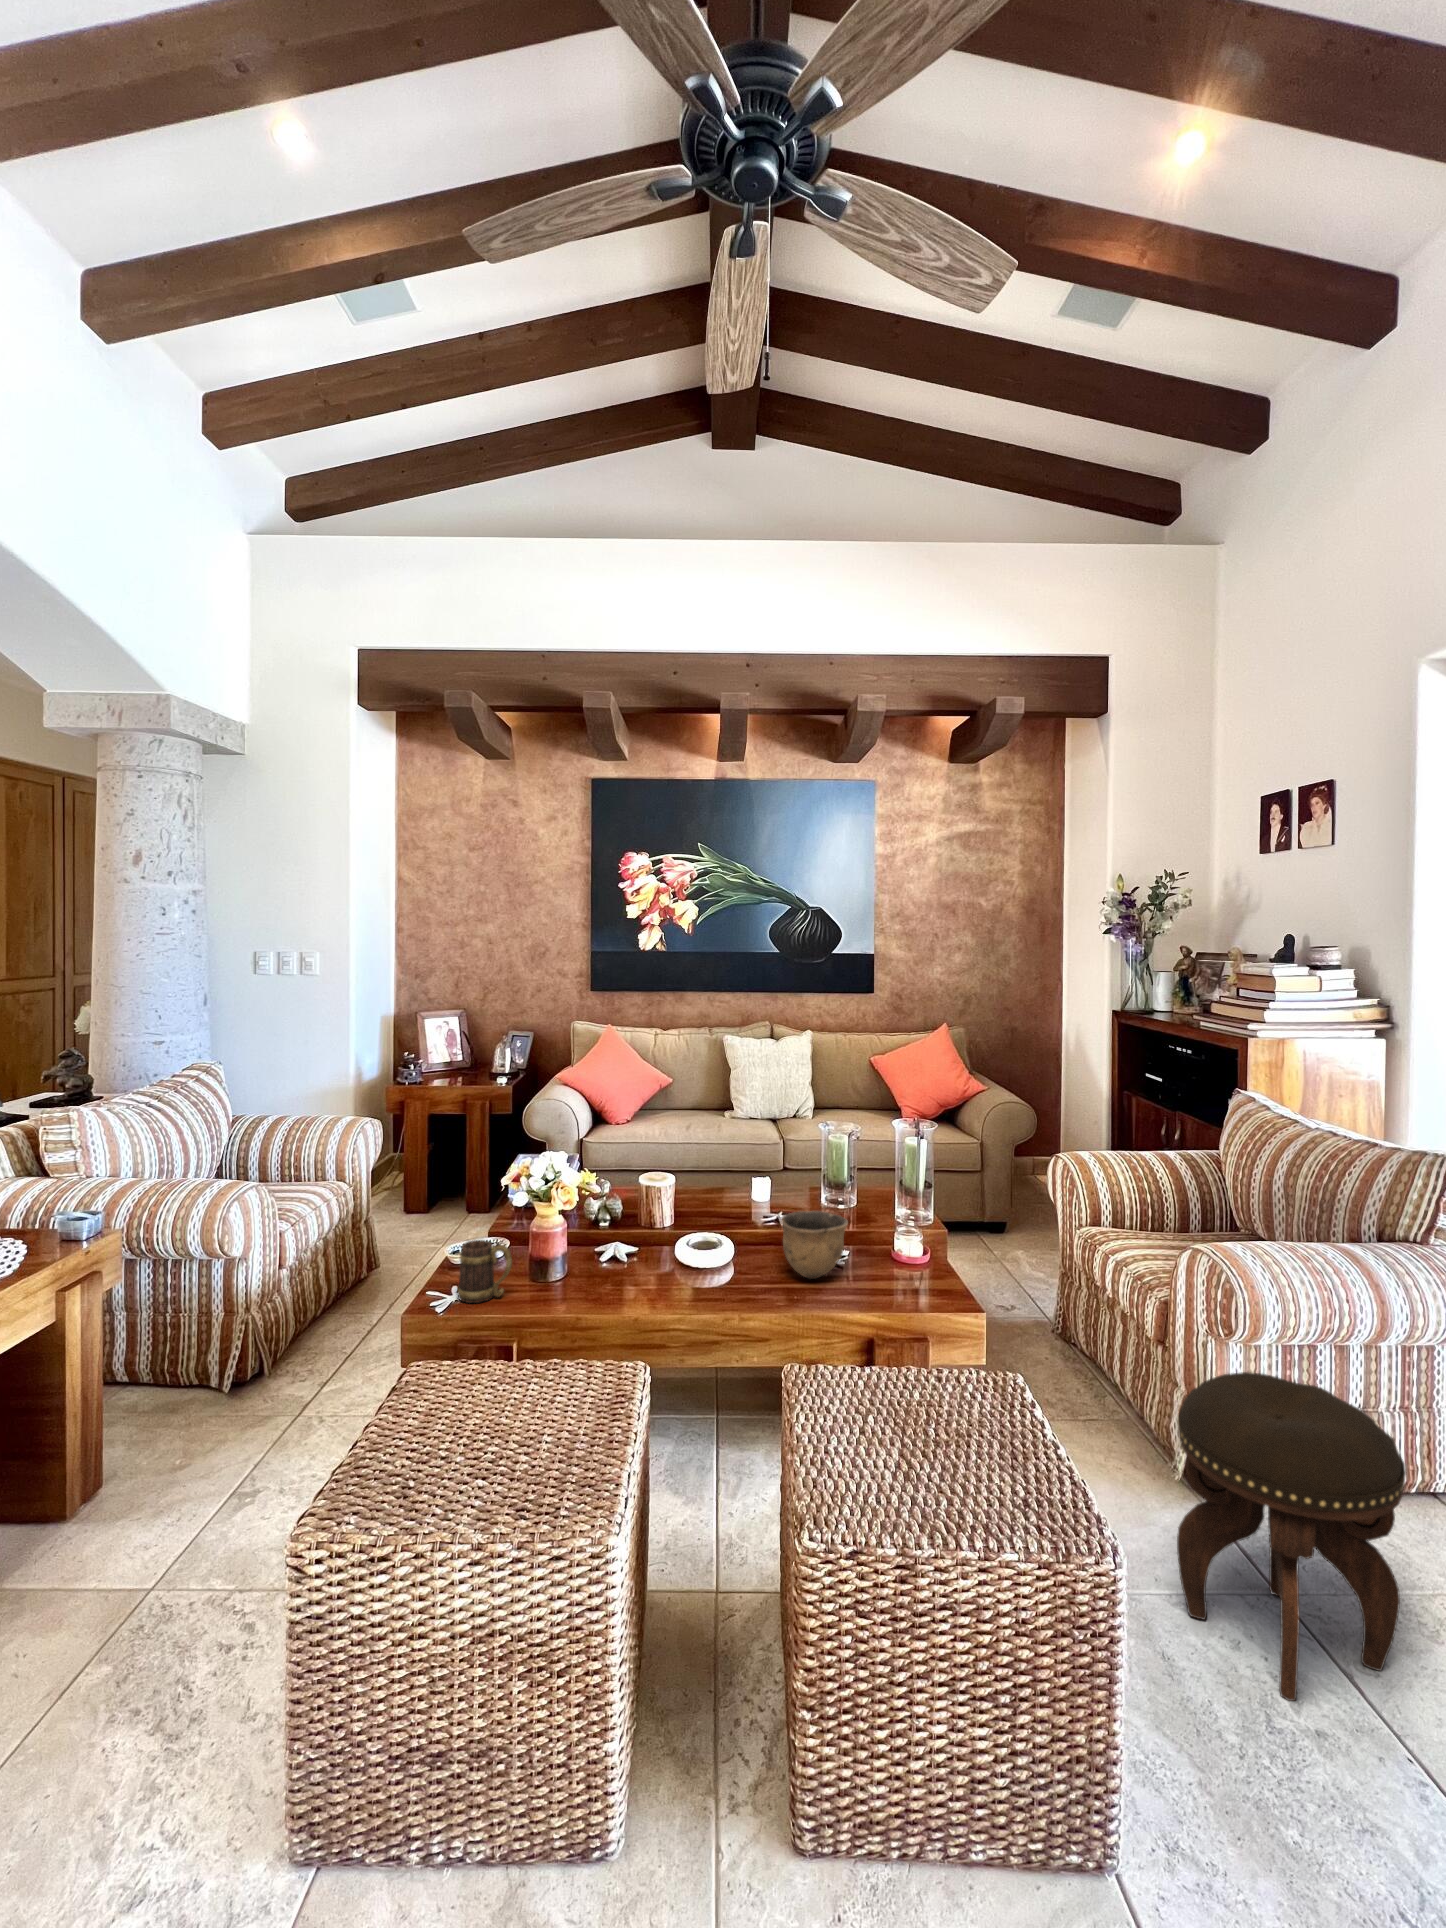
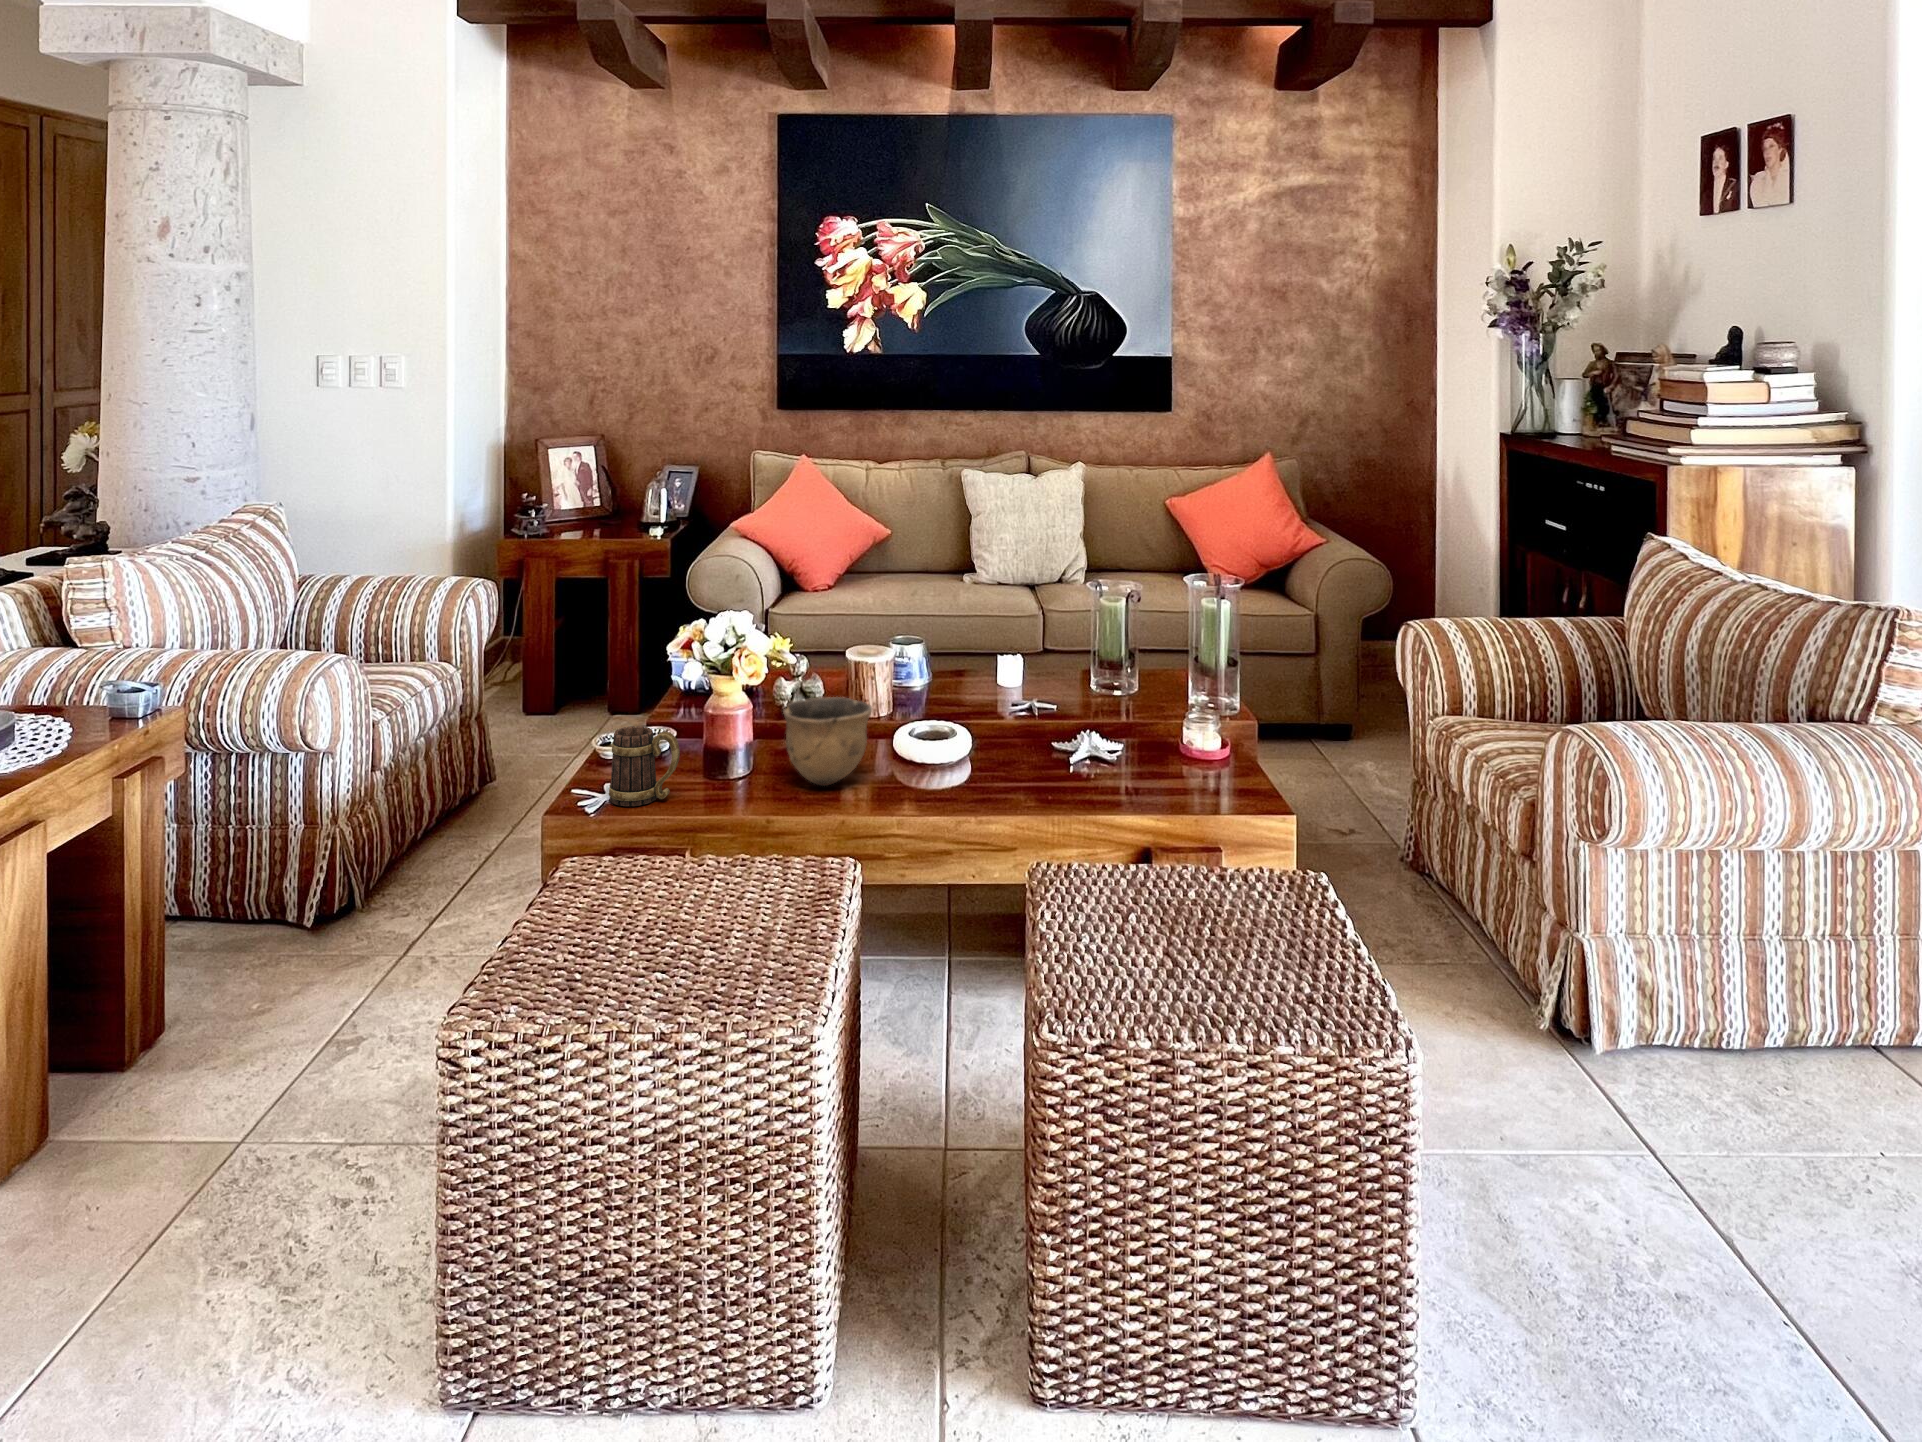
bowl: present [782,1211,848,1279] -> present [783,697,872,786]
footstool: present [1177,1372,1406,1701] -> none [1525,878,1798,1268]

